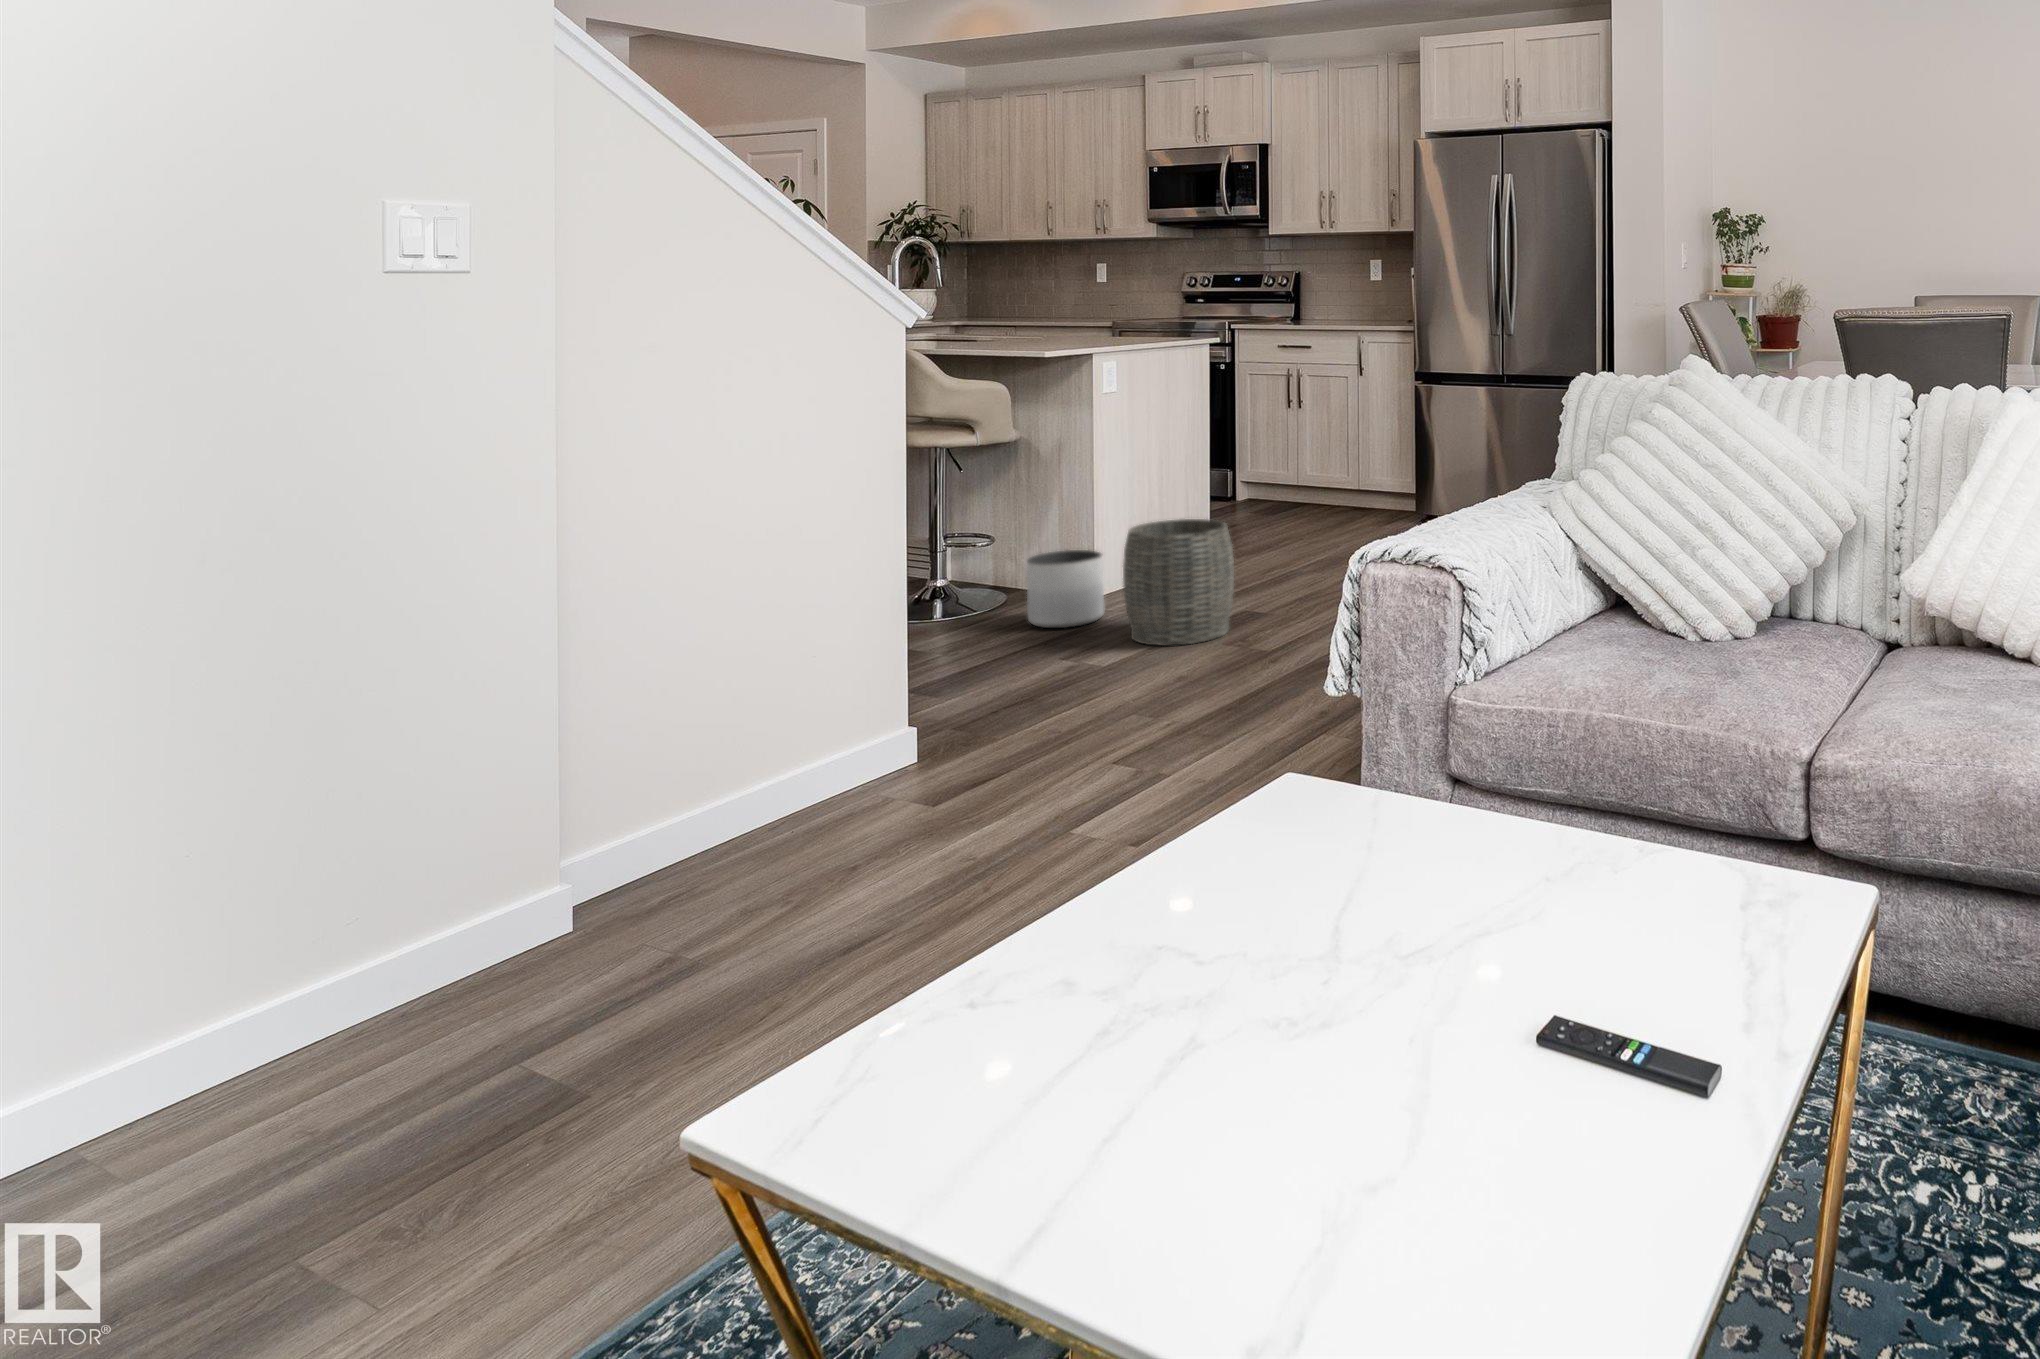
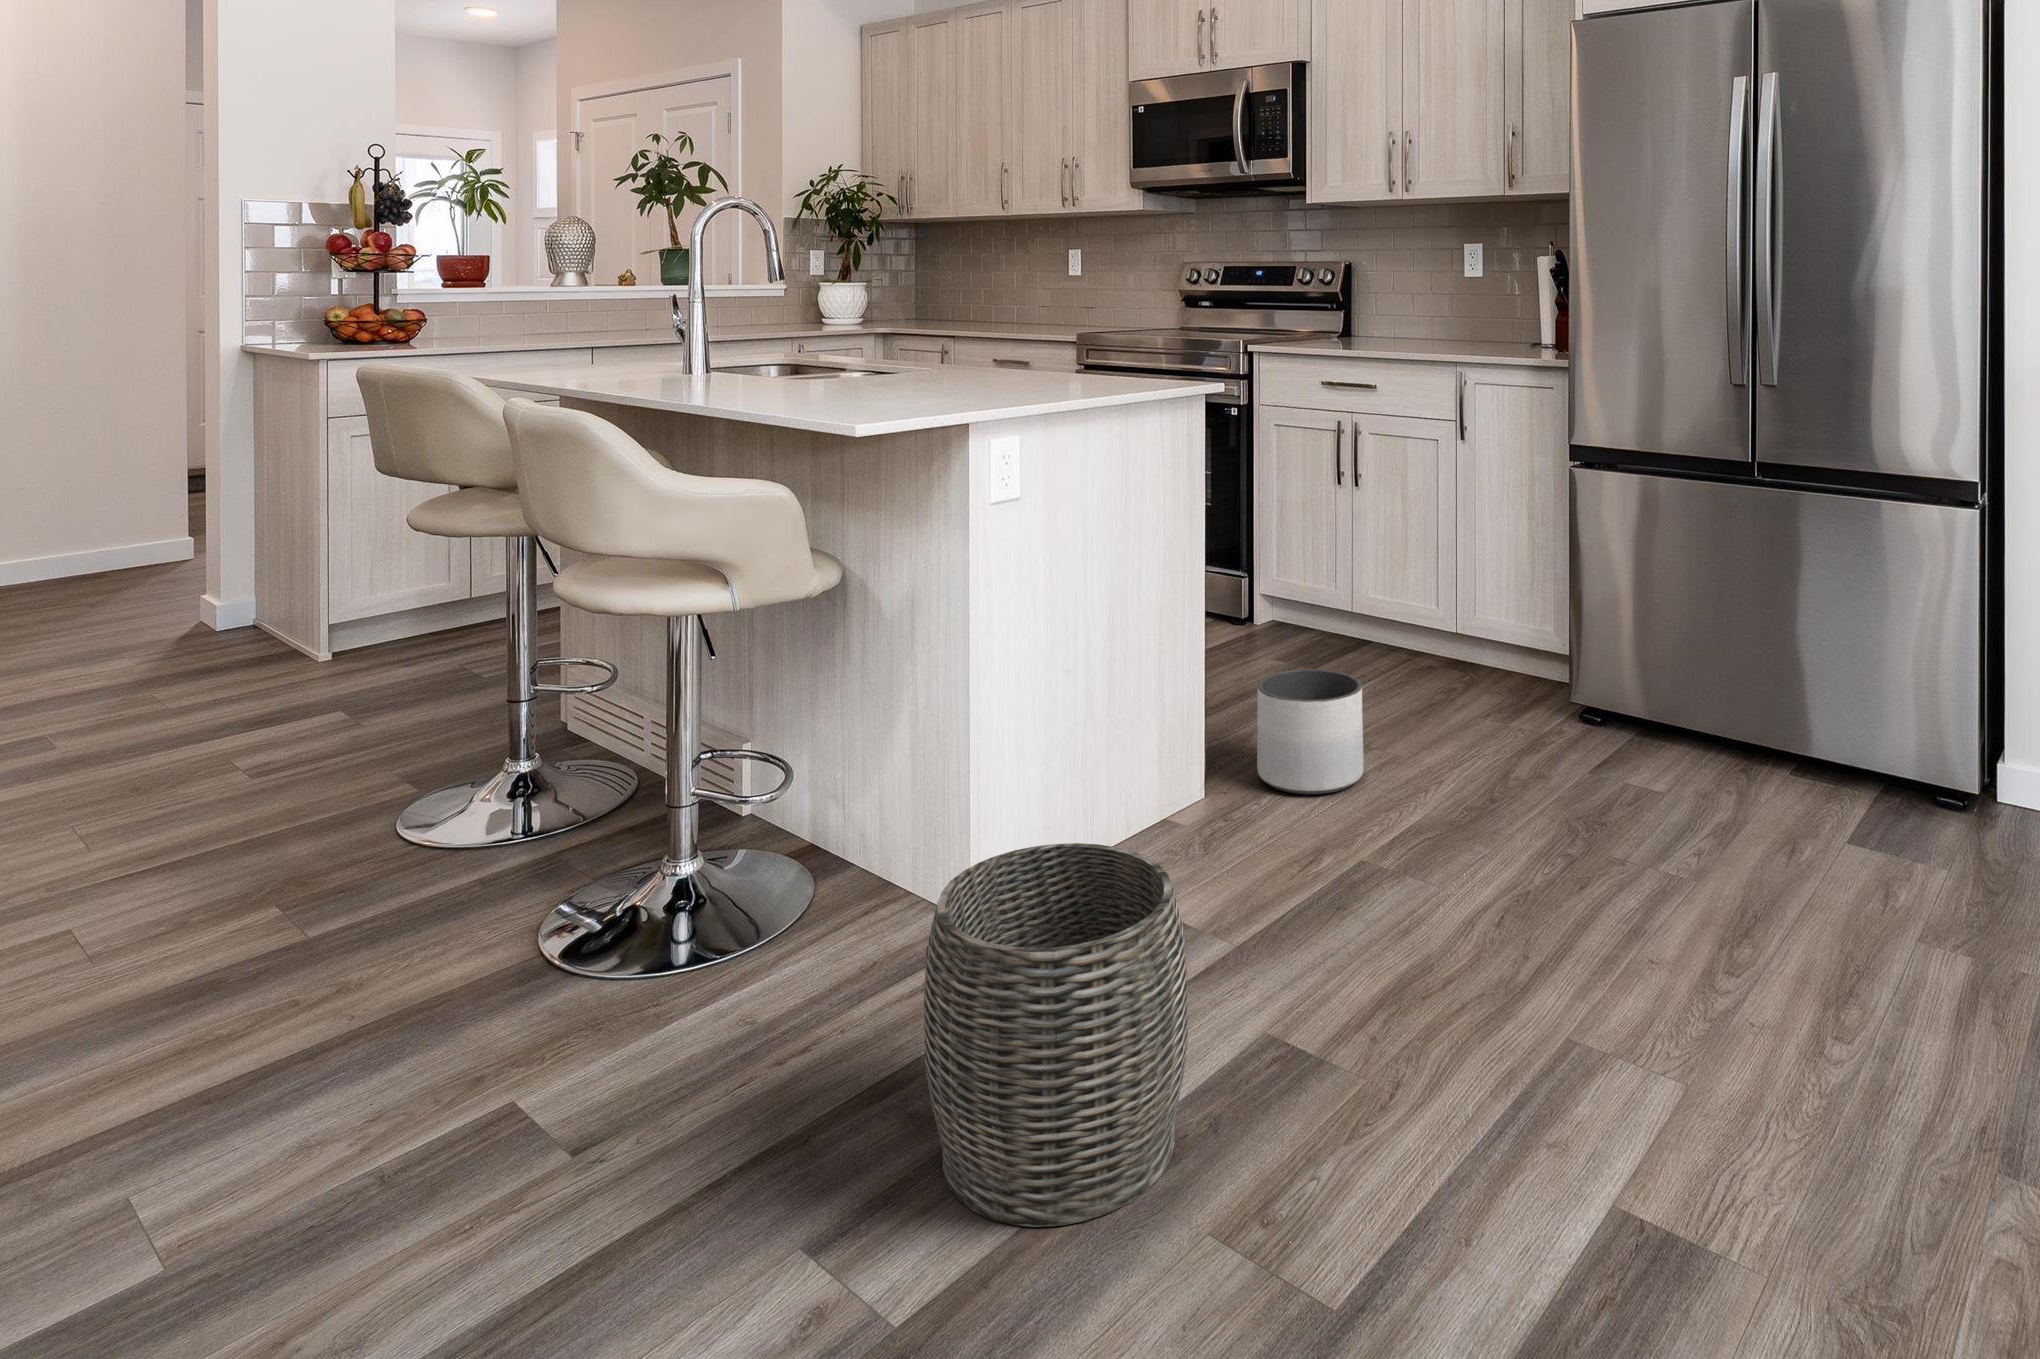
planter: present [1027,550,1104,628] -> present [1257,669,1363,794]

